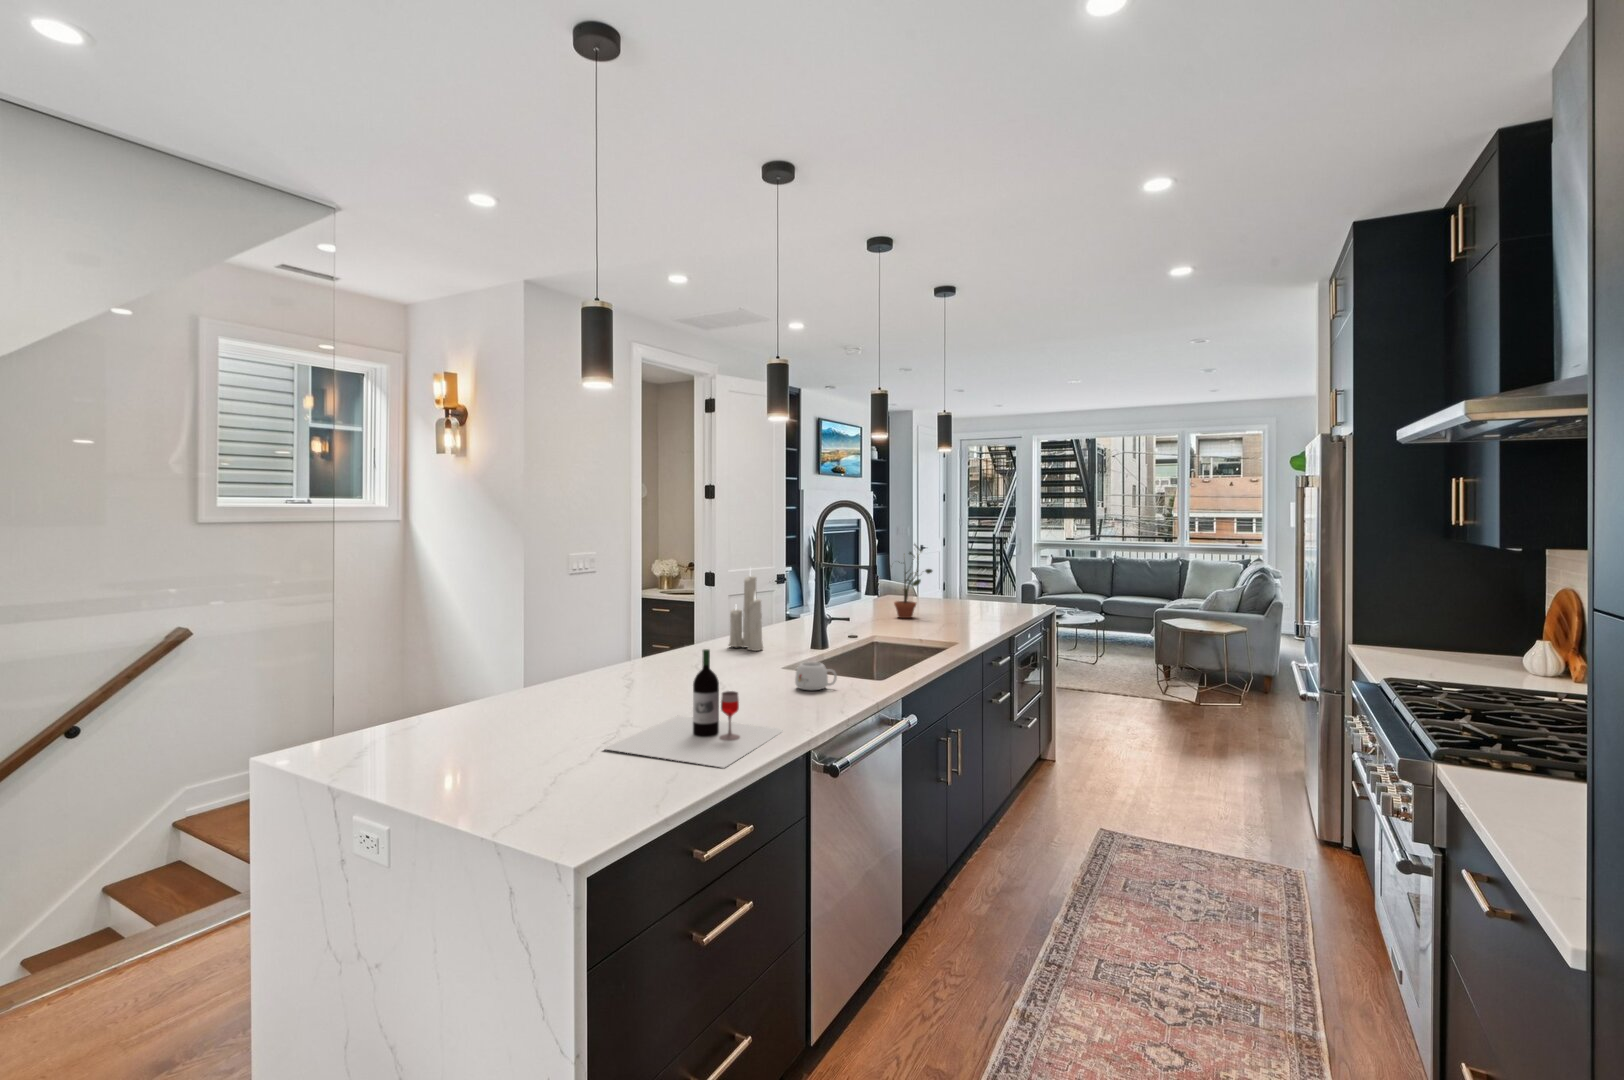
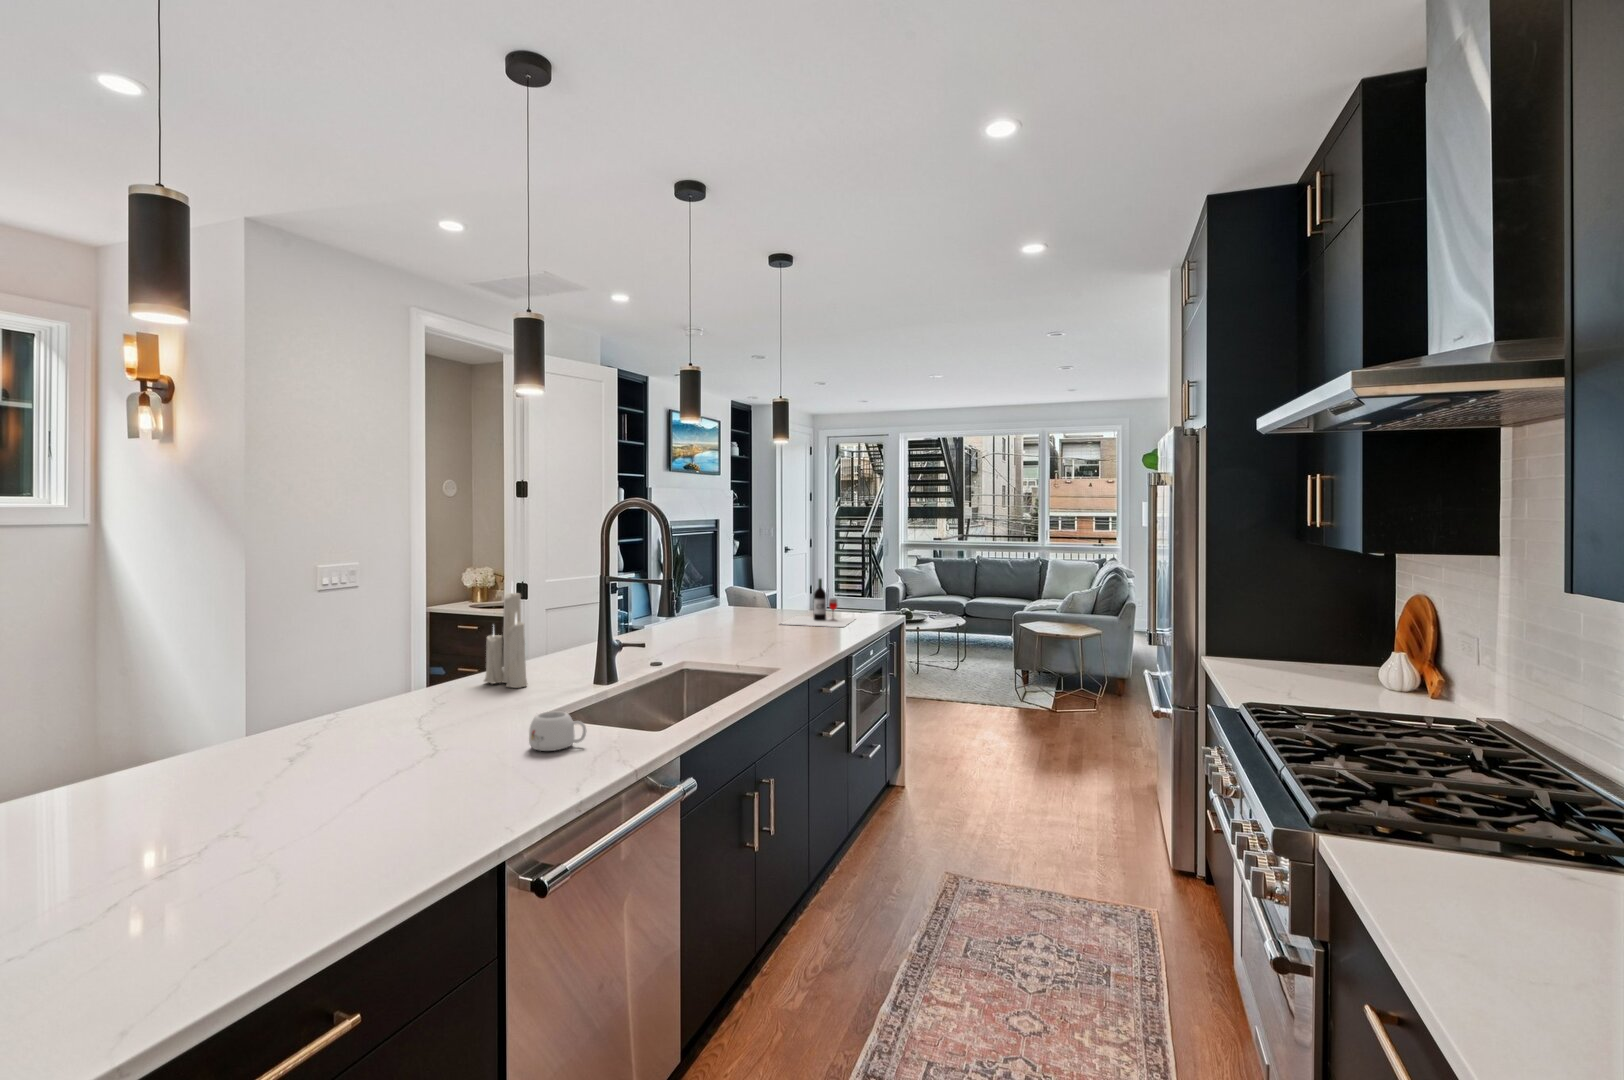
potted plant: present [894,544,932,618] -> none [710,547,761,636]
wine bottle: present [604,649,782,768] -> present [781,579,854,627]

